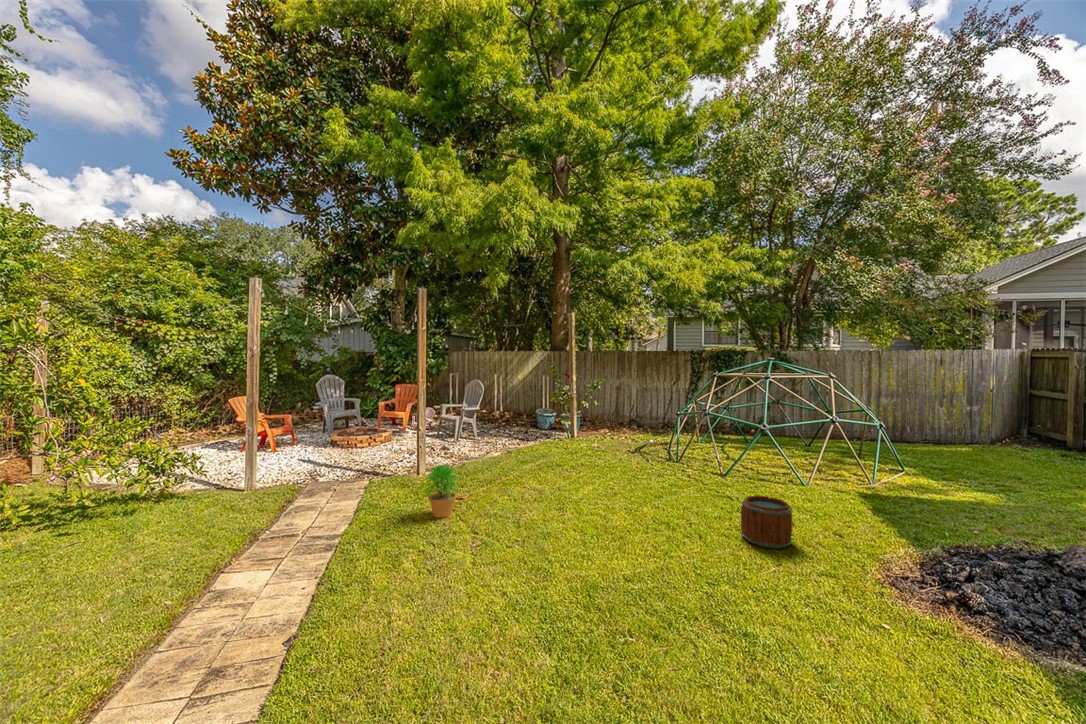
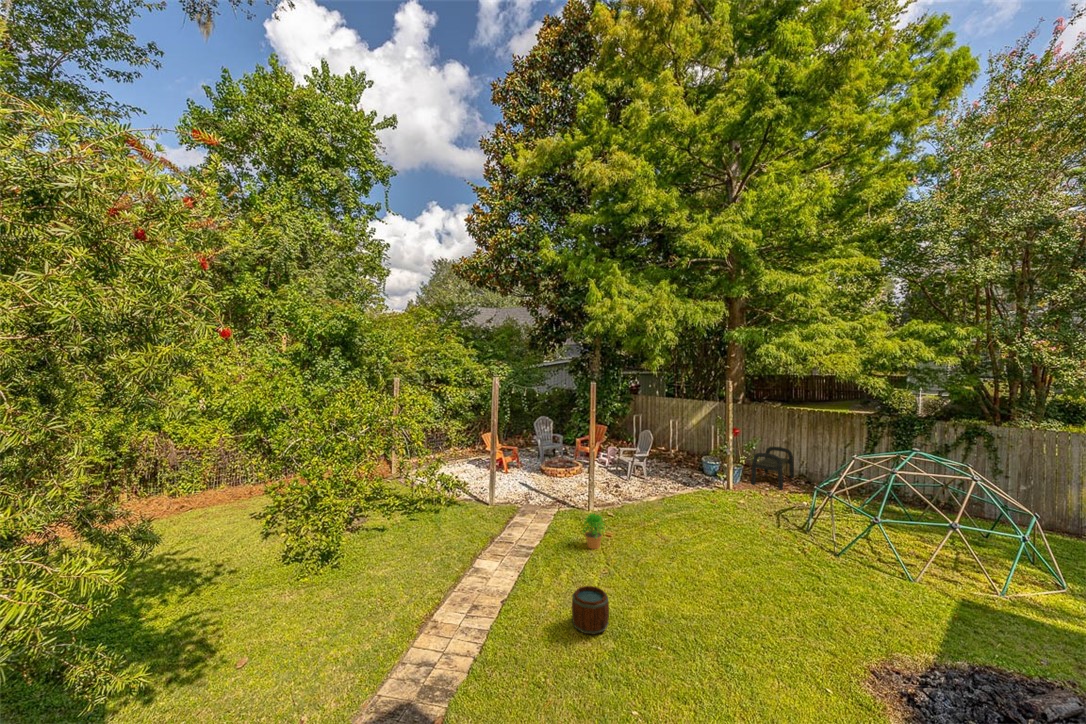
bench: none [589,393,623,433] -> present [751,447,794,490]
bucket: present [741,495,792,549] -> present [572,586,609,634]

